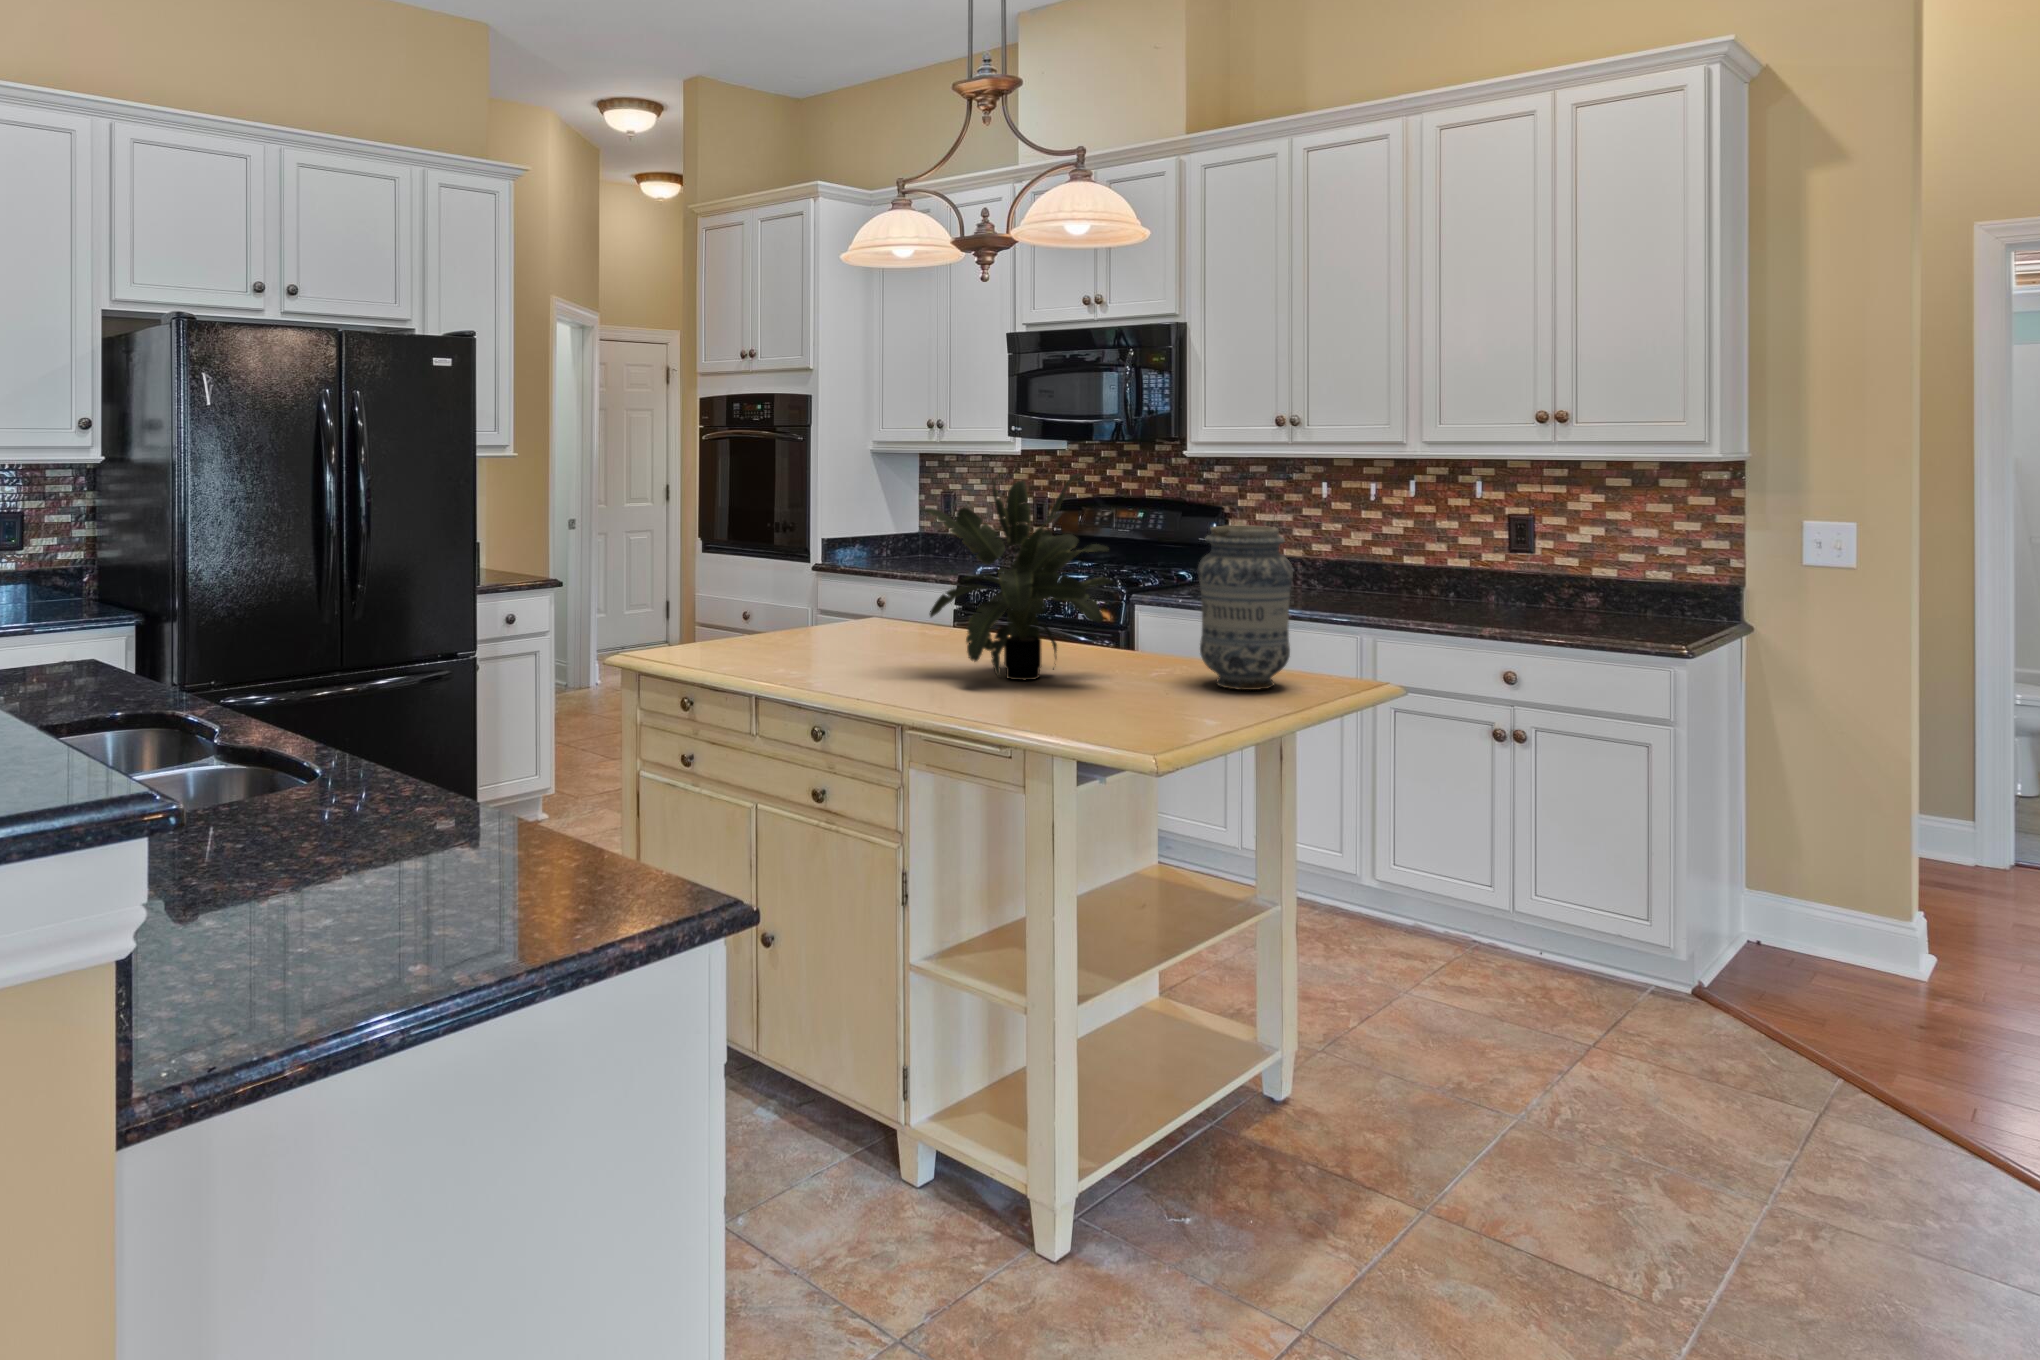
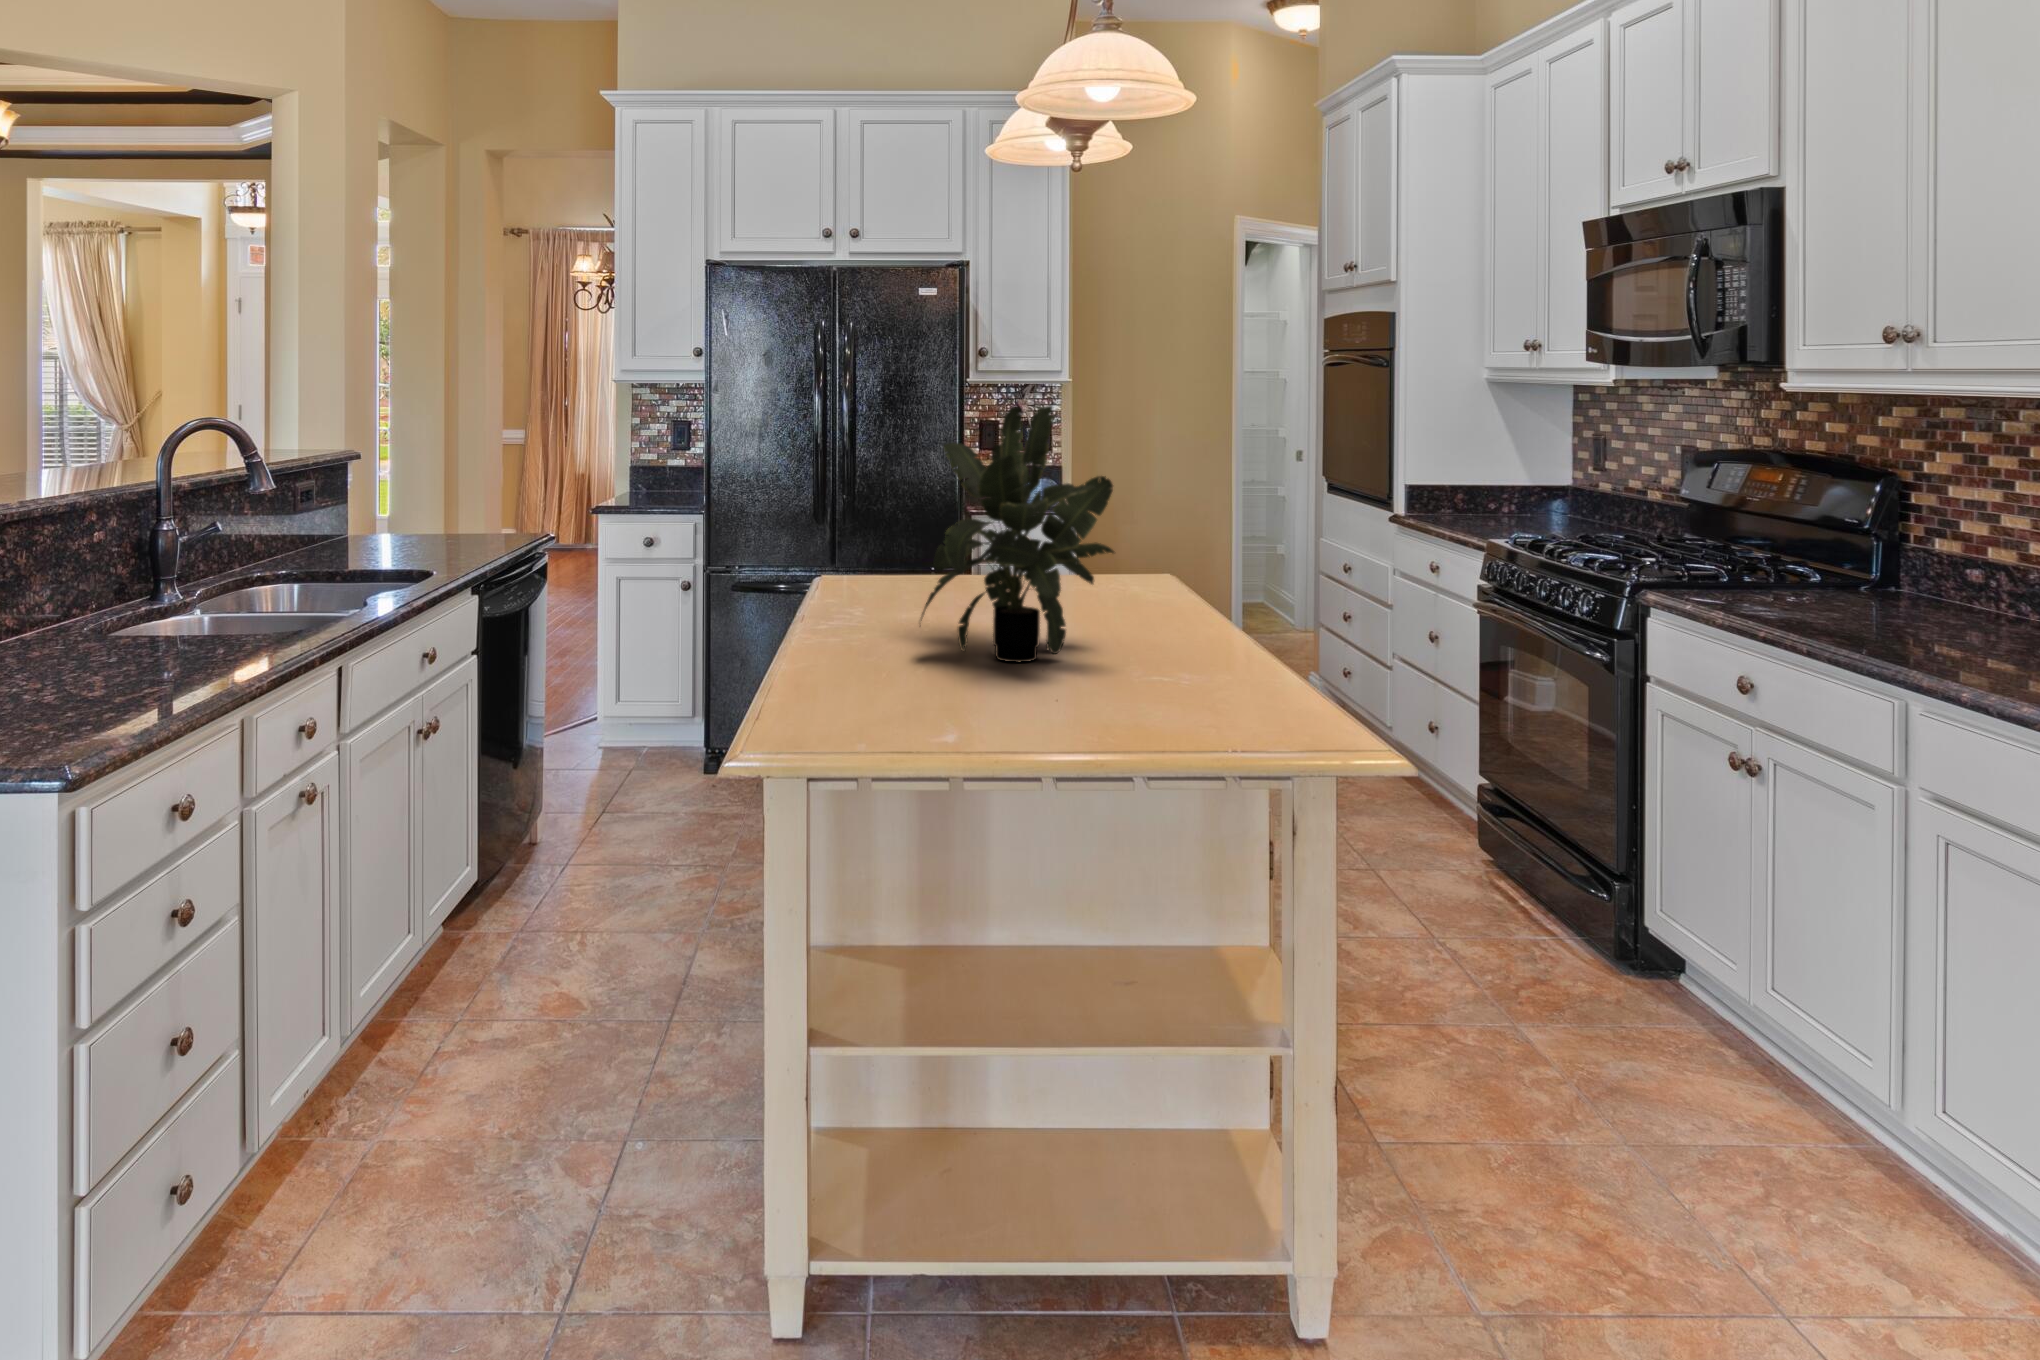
vase: present [1198,526,1293,690] -> none [1147,486,1284,726]

